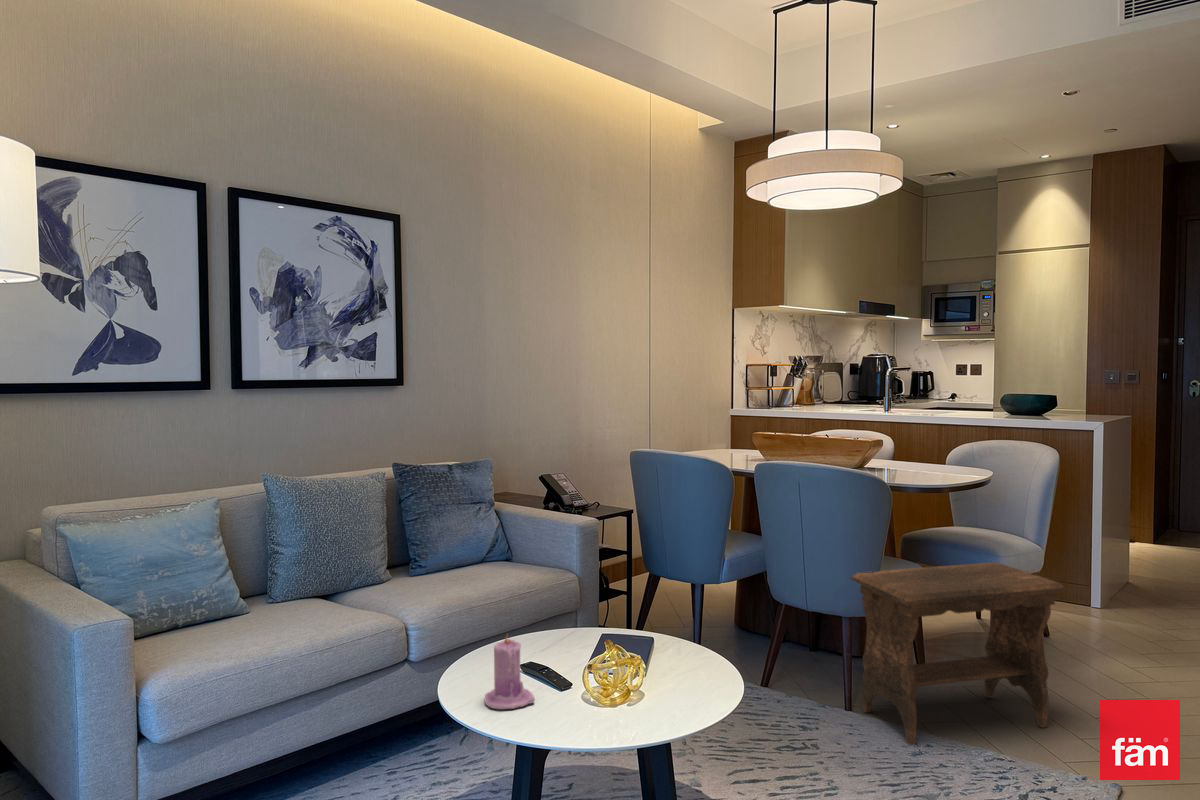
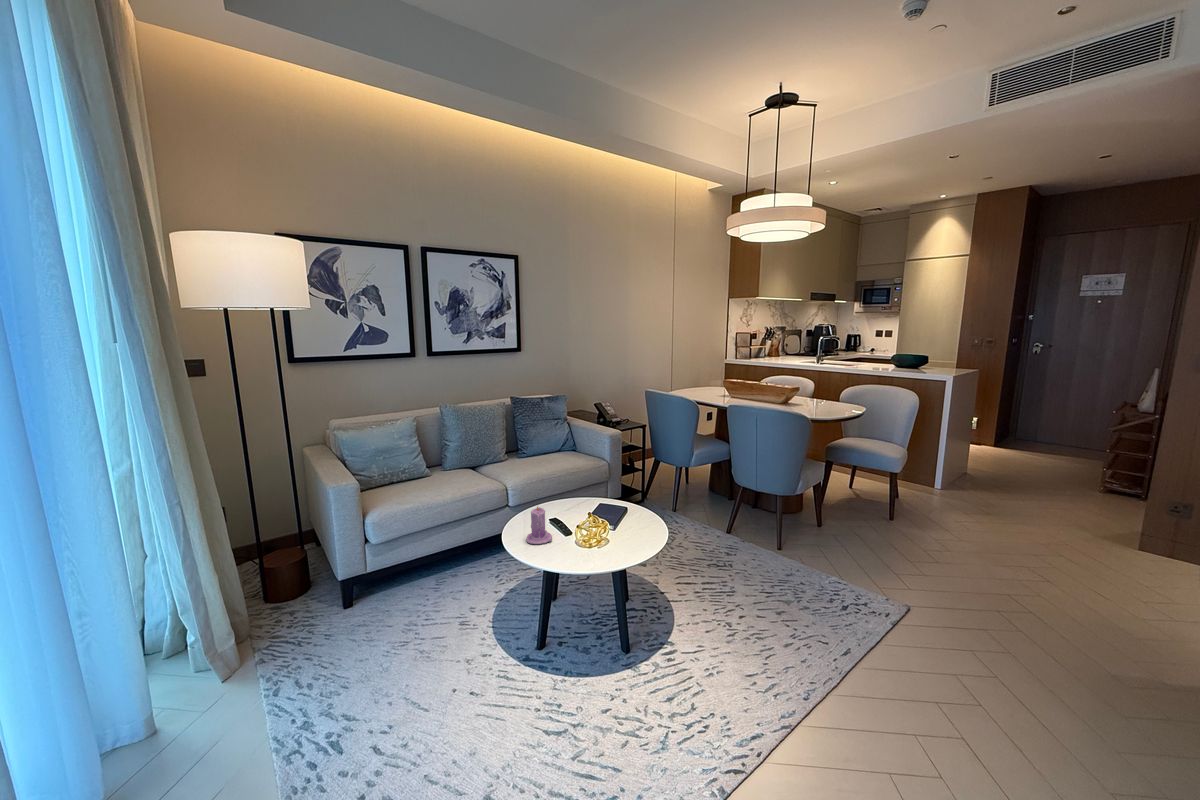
footstool: present [852,562,1066,745] -> none [763,467,895,570]

